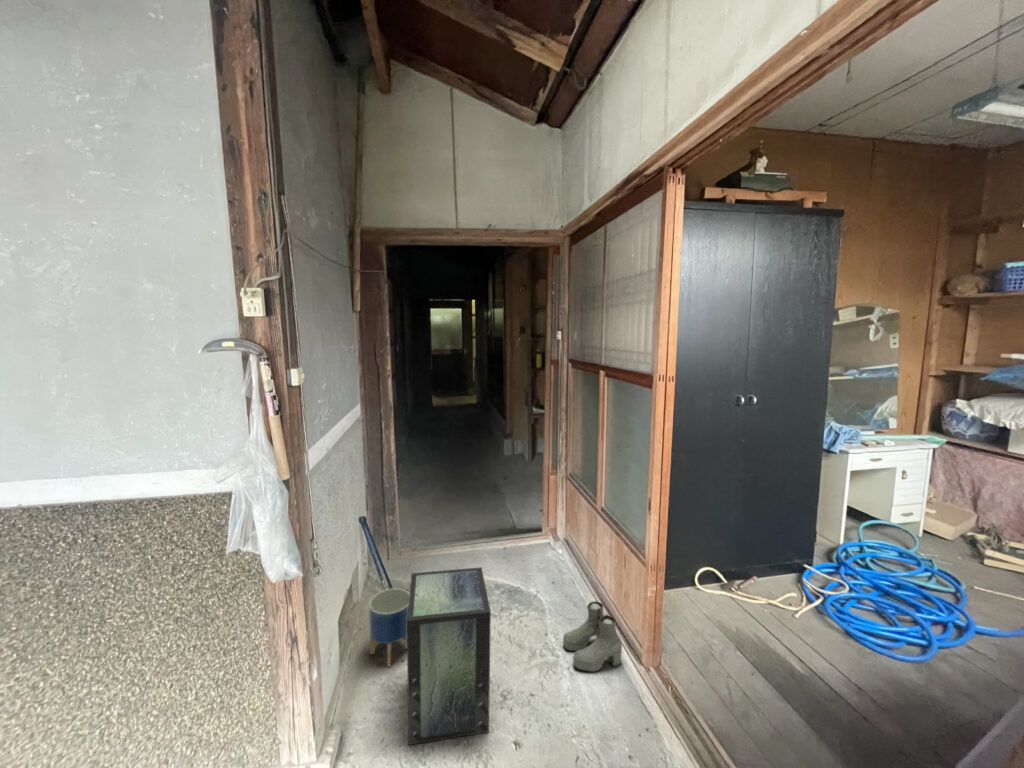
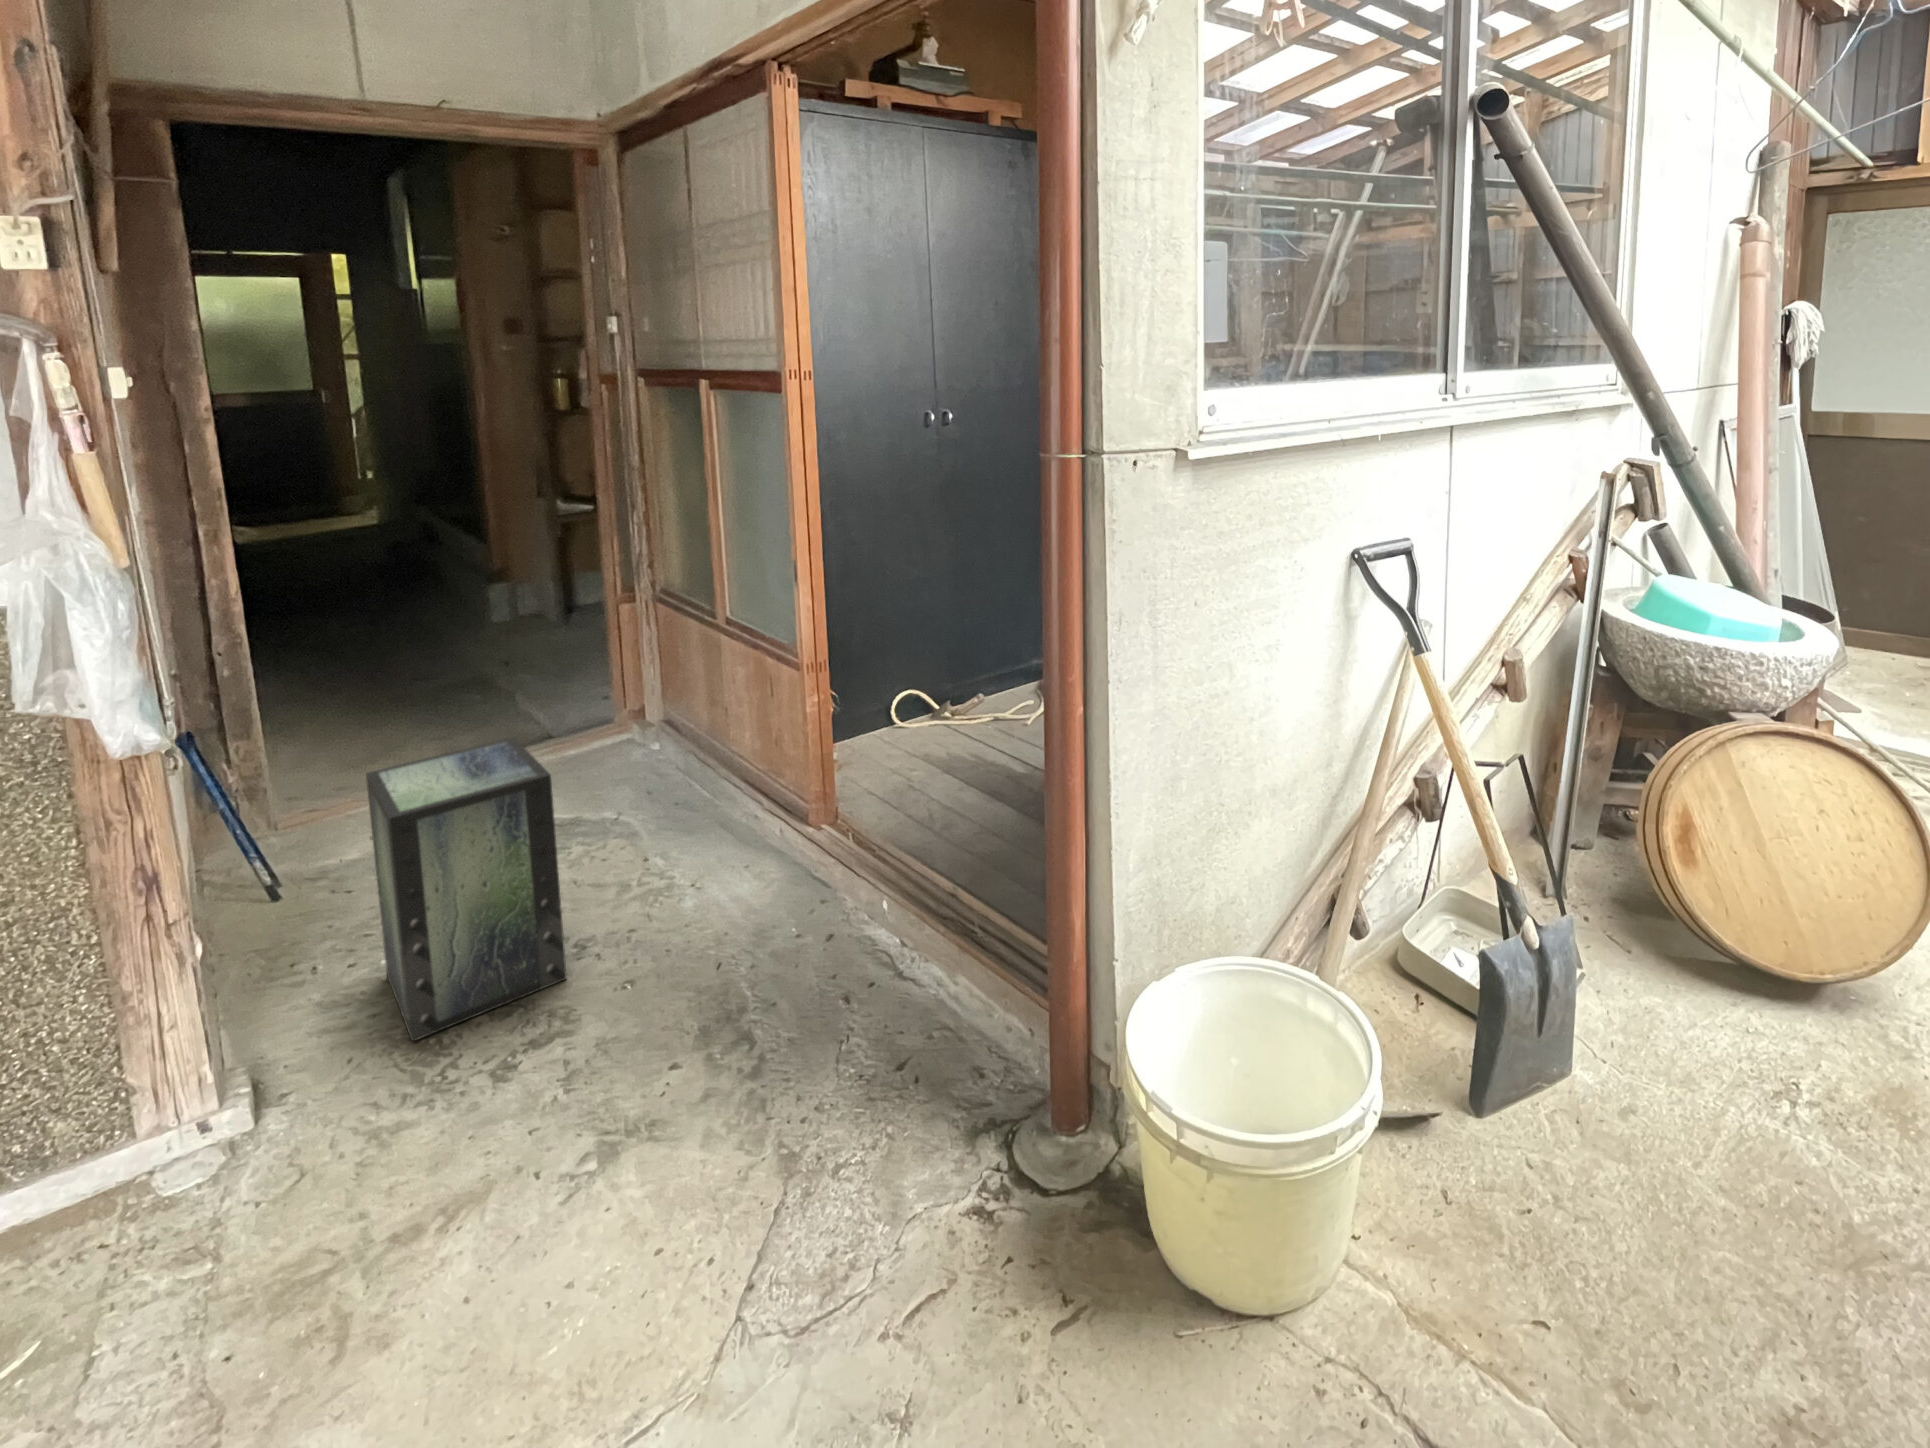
planter: present [369,588,409,667] -> none [255,838,368,981]
boots: present [563,601,622,672] -> none [681,766,781,868]

